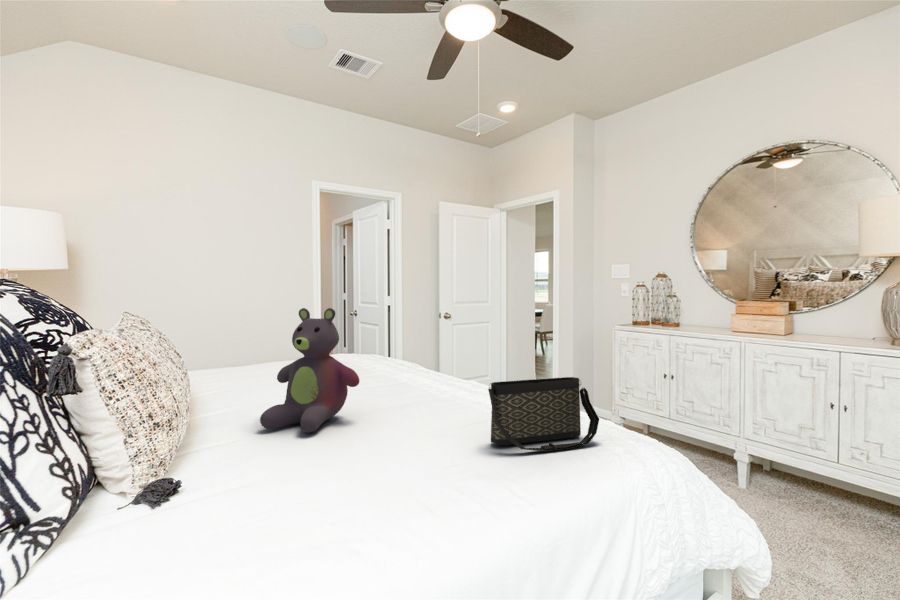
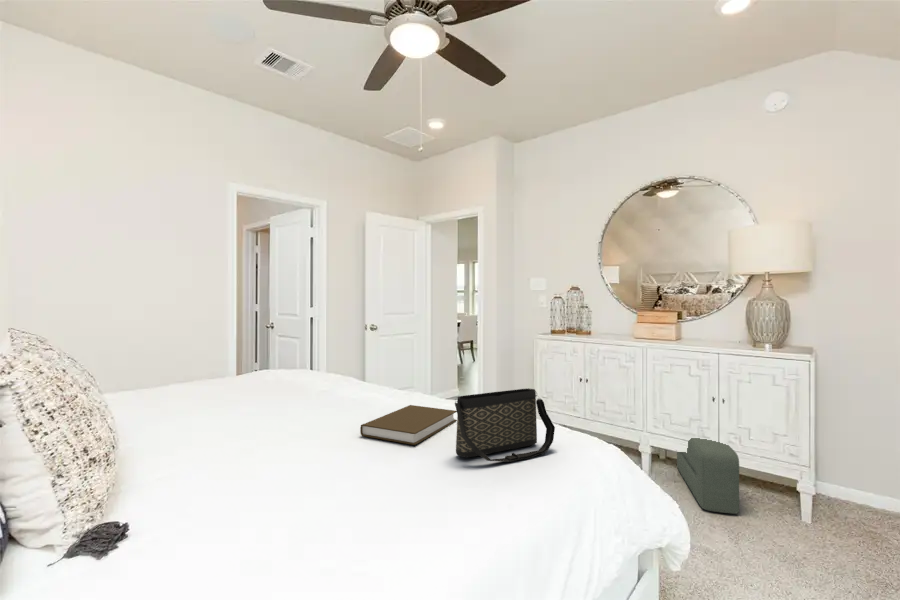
stuffed bear: present [260,308,359,433] -> none [209,322,318,454]
book: none [401,394,502,432] -> present [360,405,457,445]
pouf: none [784,431,861,540] -> present [677,438,739,514]

